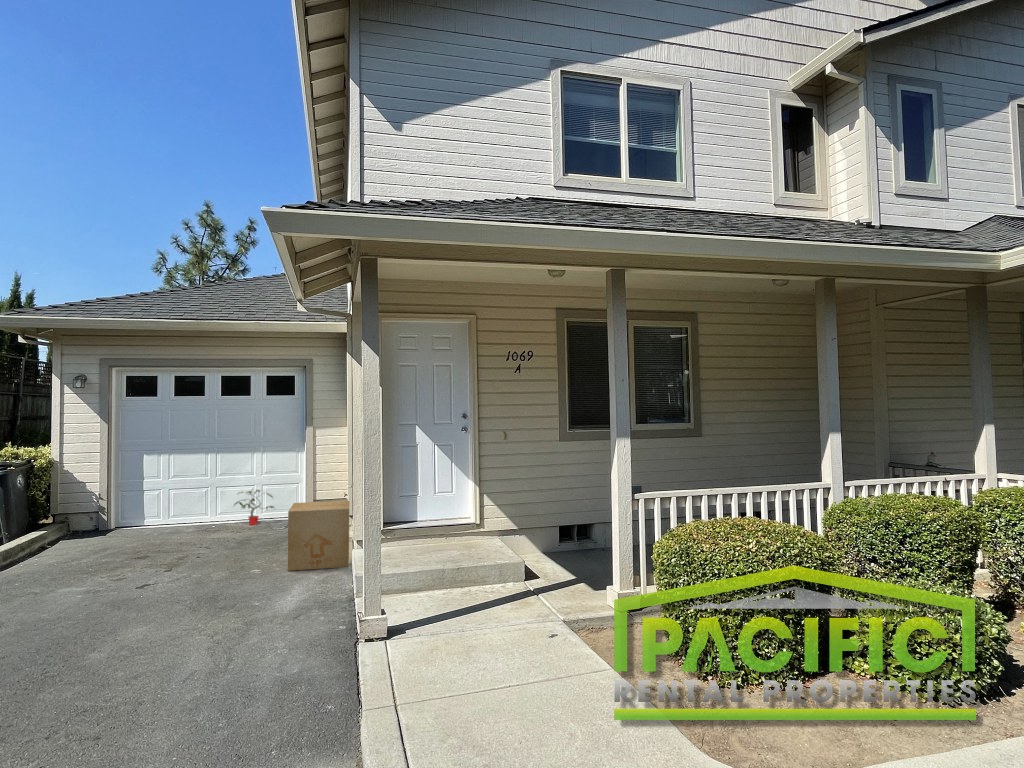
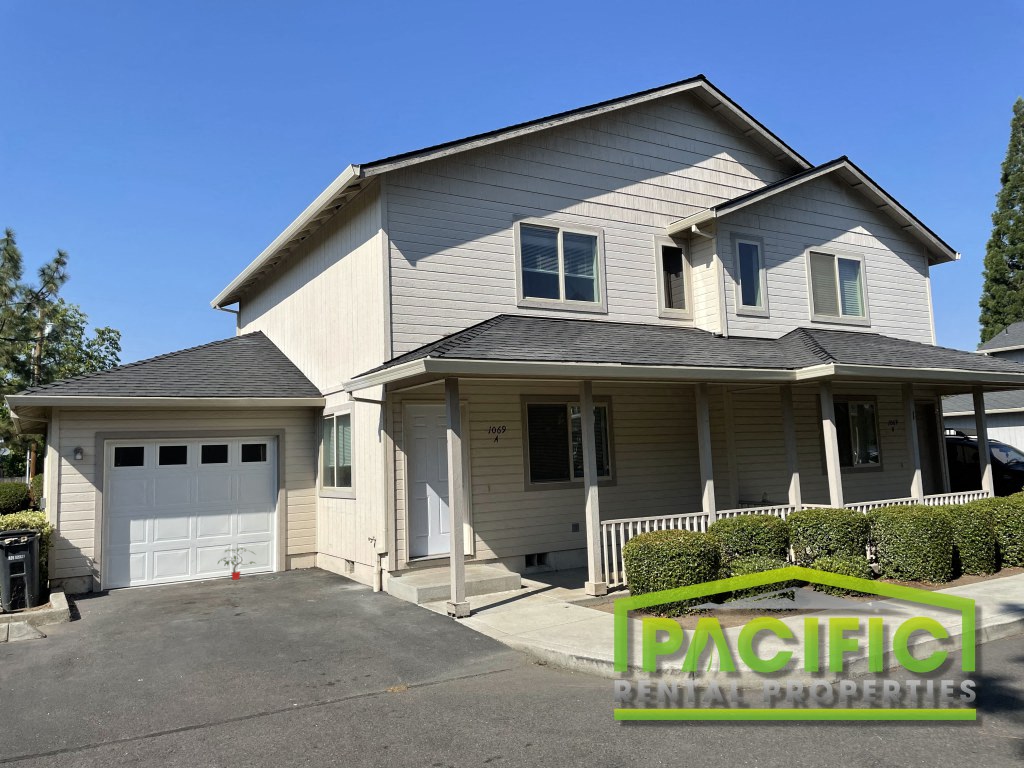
cardboard box: present [288,501,349,571] -> none [321,546,378,600]

